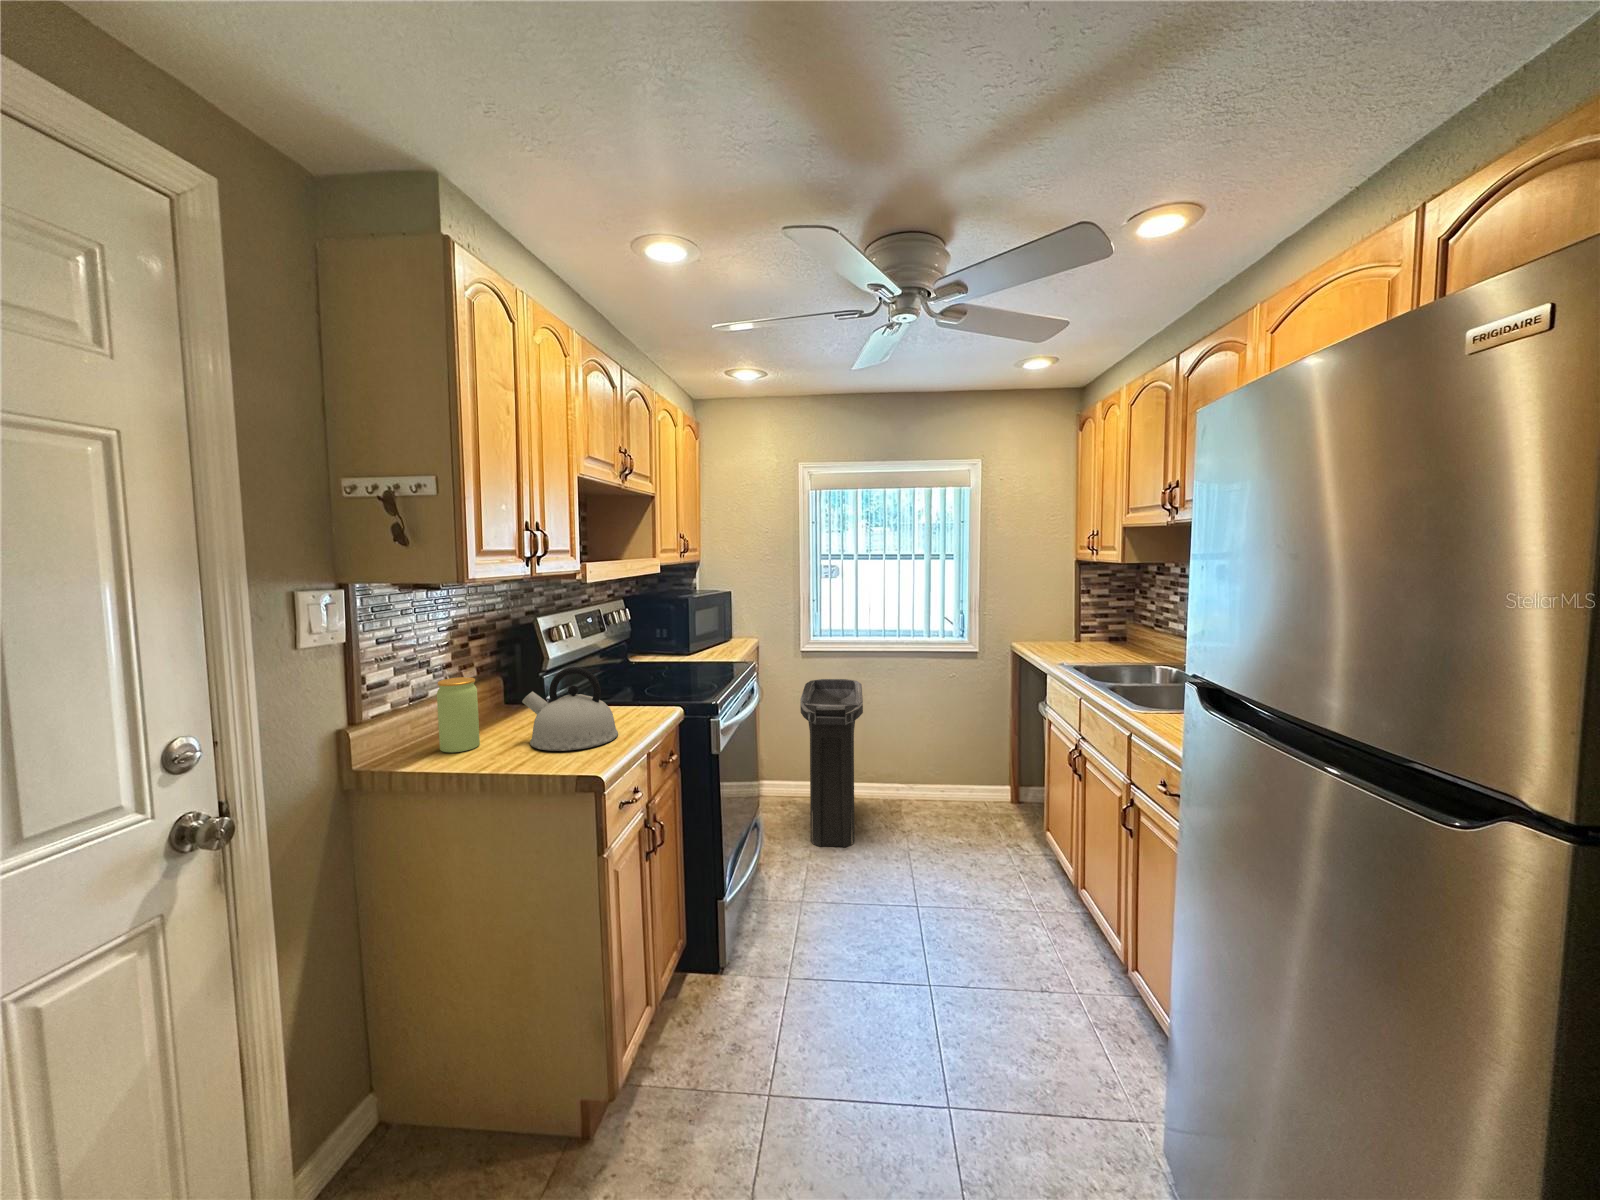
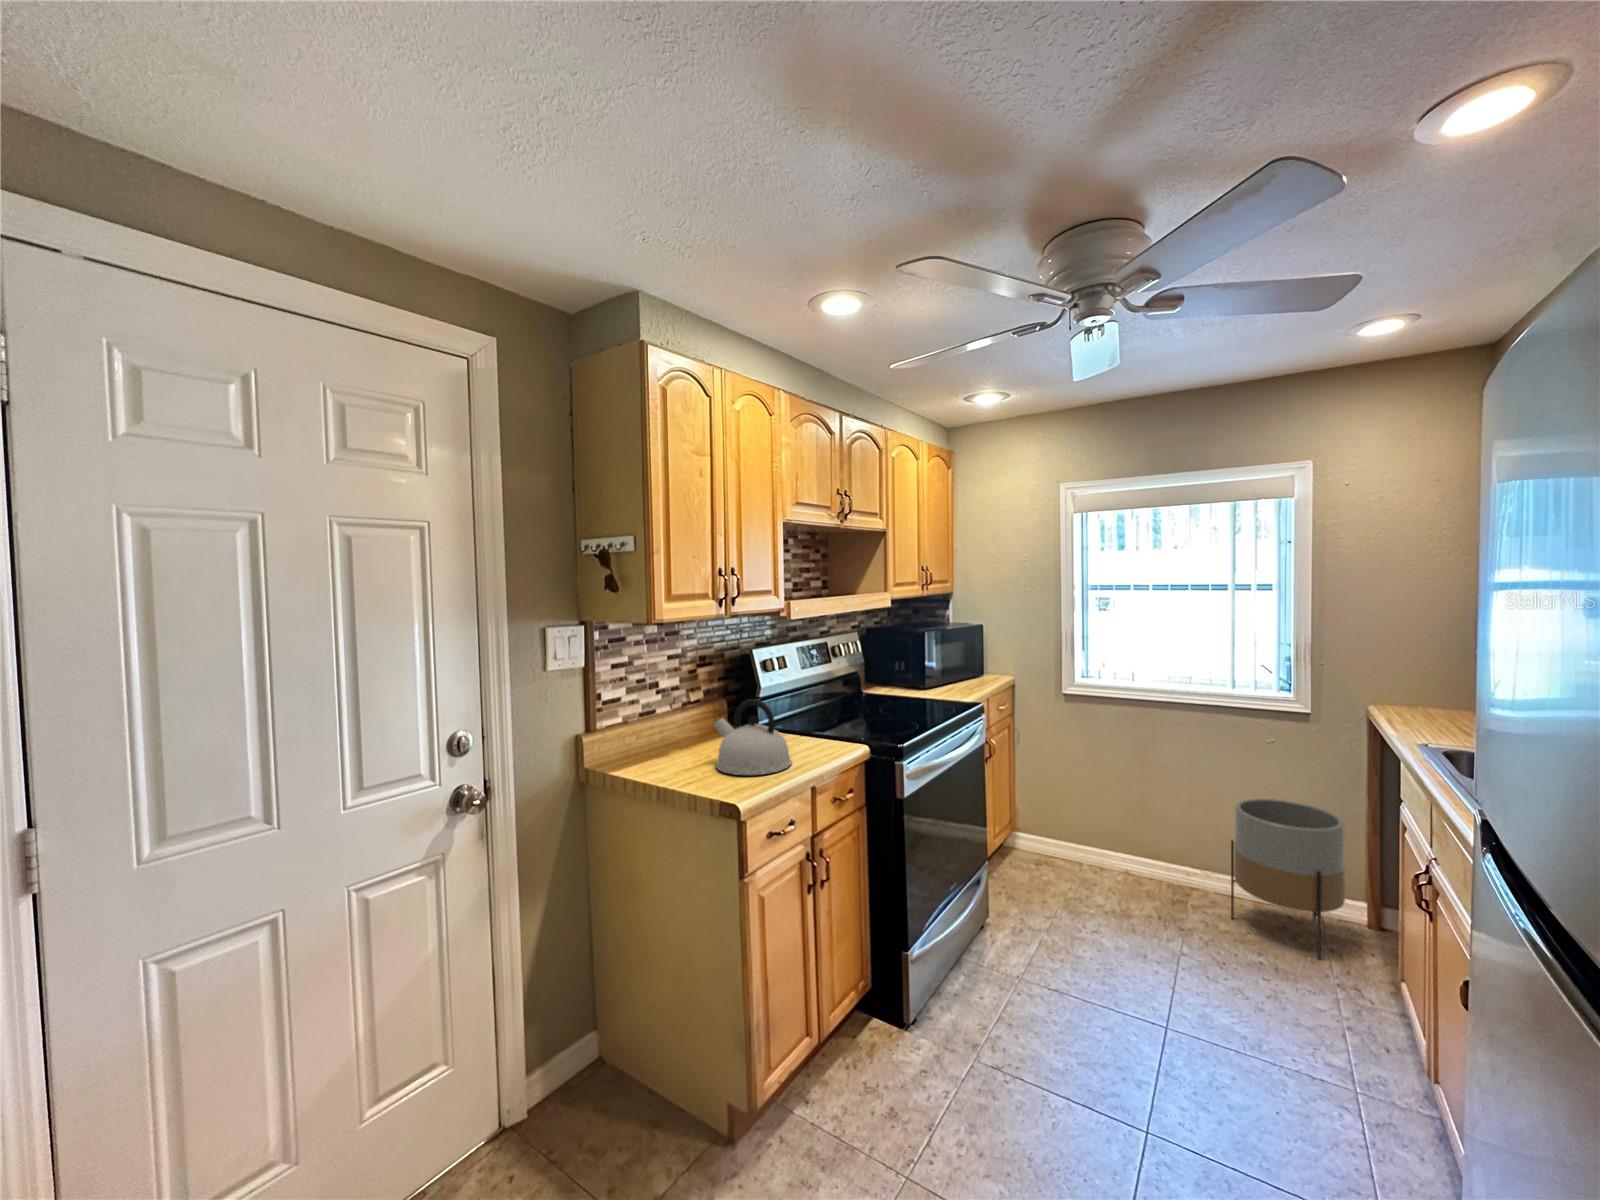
jar: present [437,677,480,753] -> none [652,700,683,763]
trash can: present [800,679,863,847] -> none [1041,729,1131,933]
planter: none [931,718,1002,829] -> present [1231,799,1345,959]

